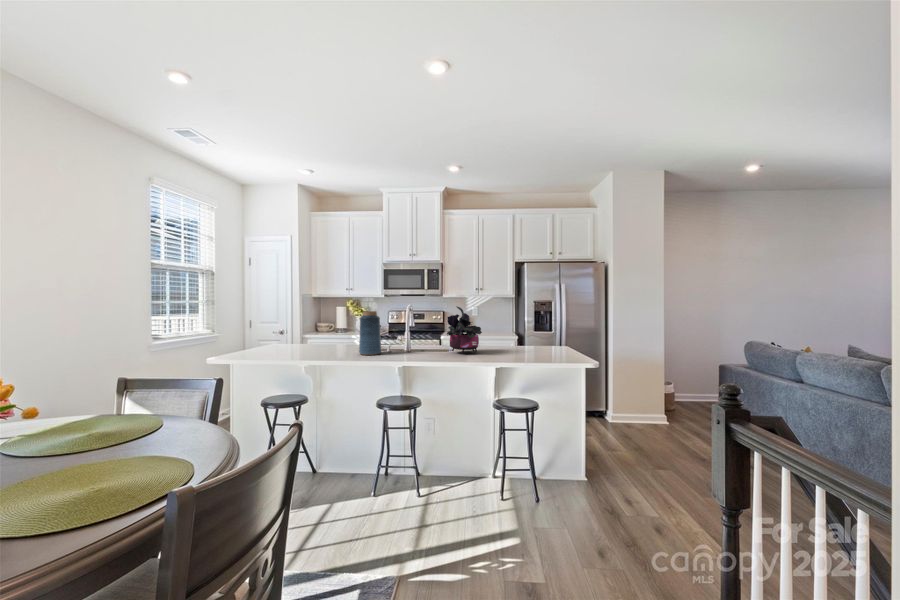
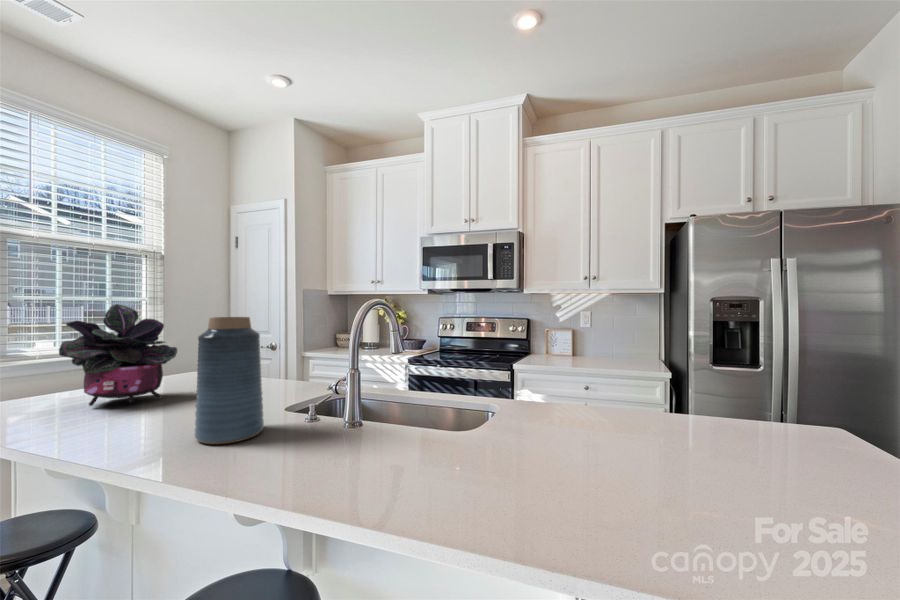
potted plant: present [447,307,482,353] -> present [59,304,177,406]

